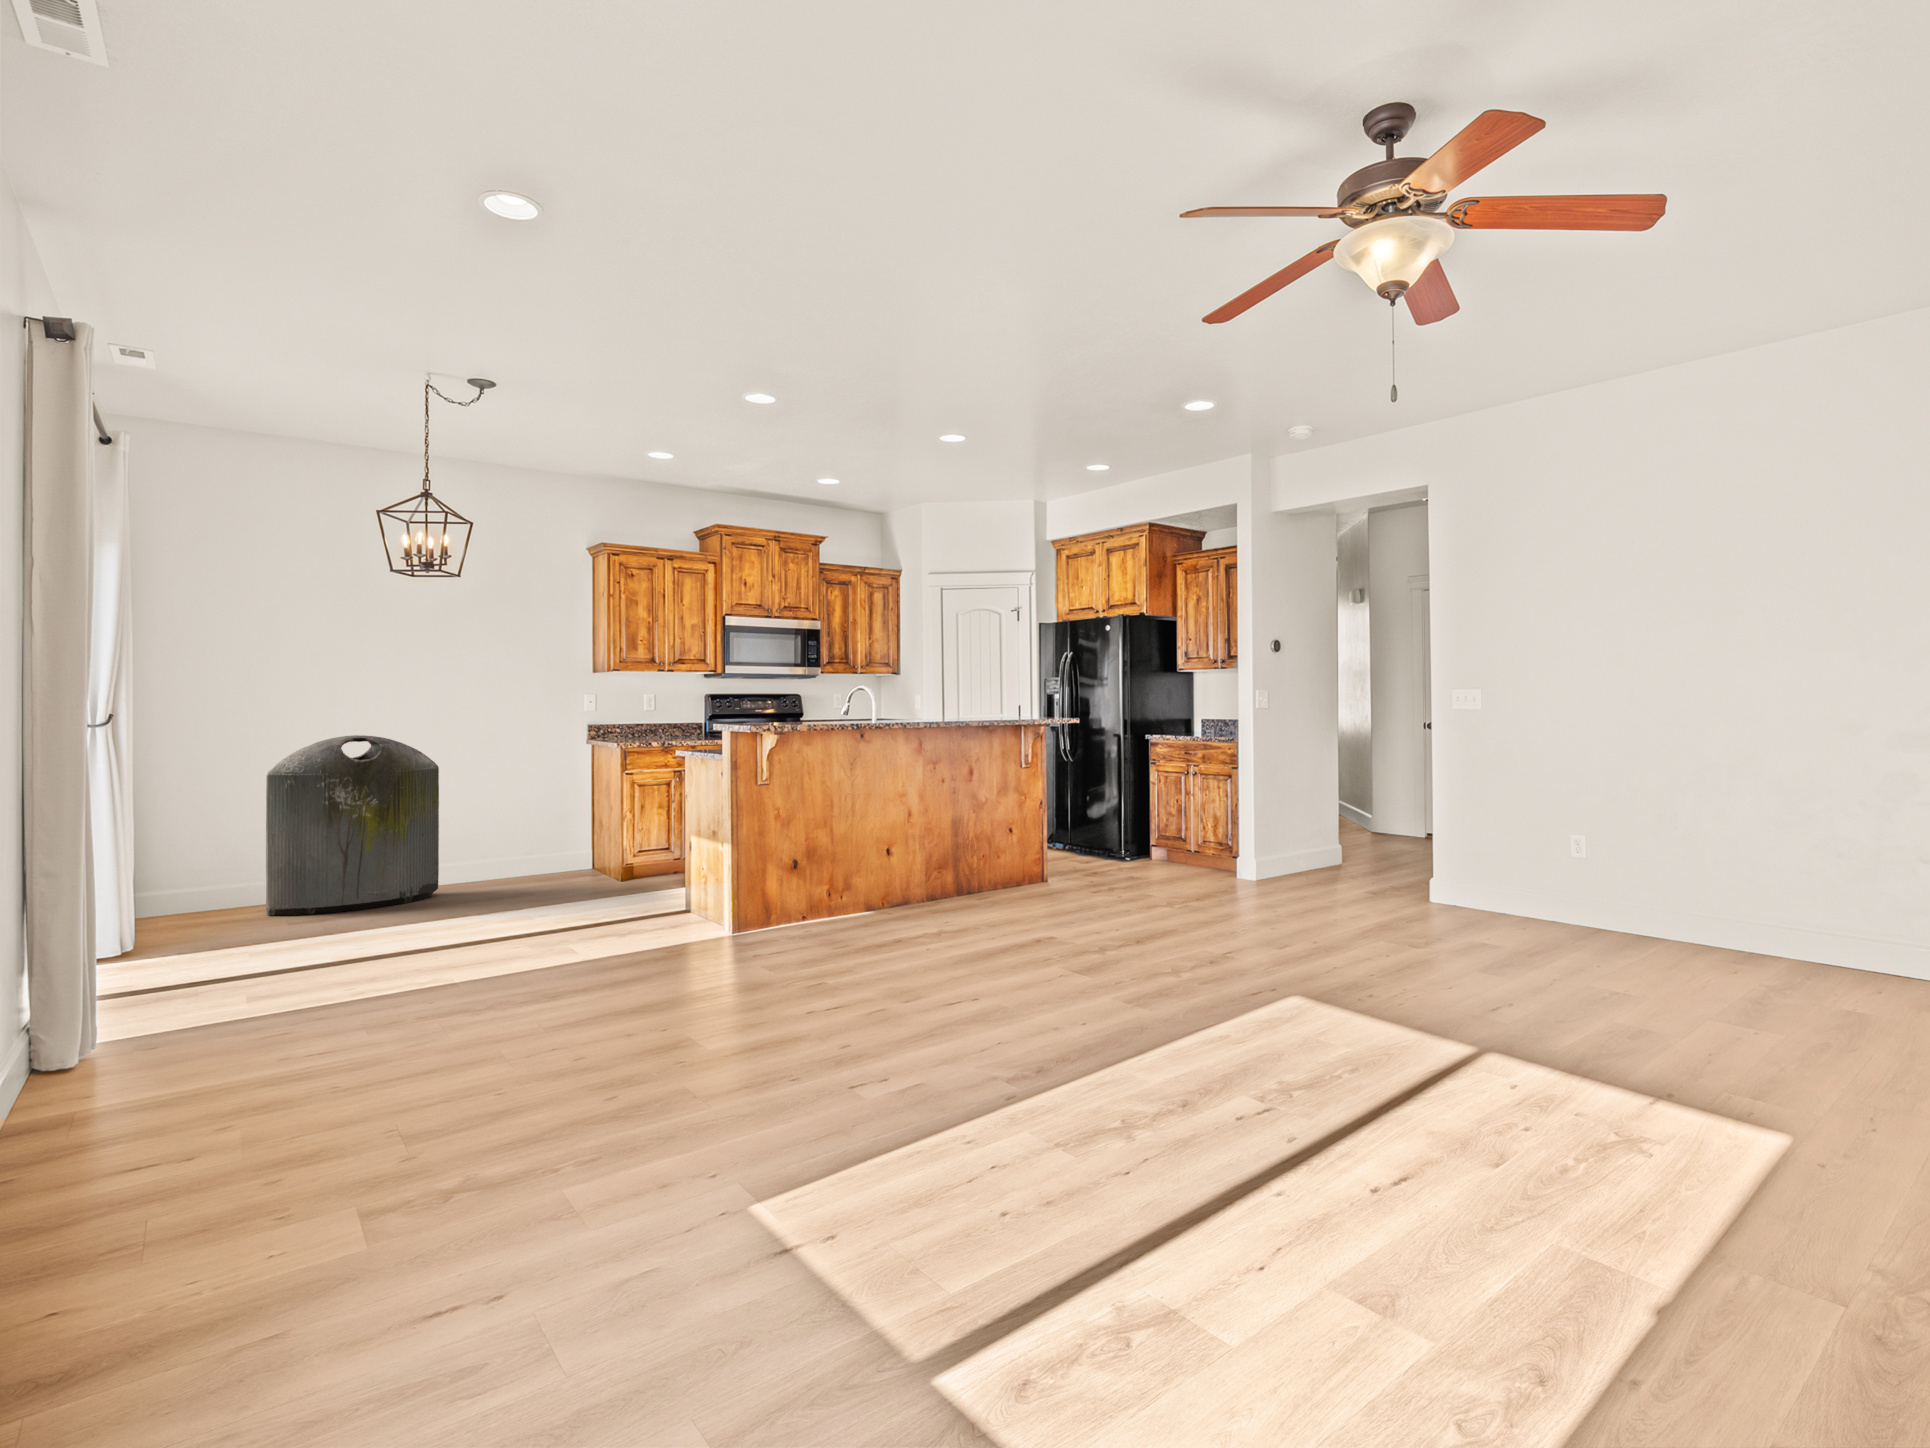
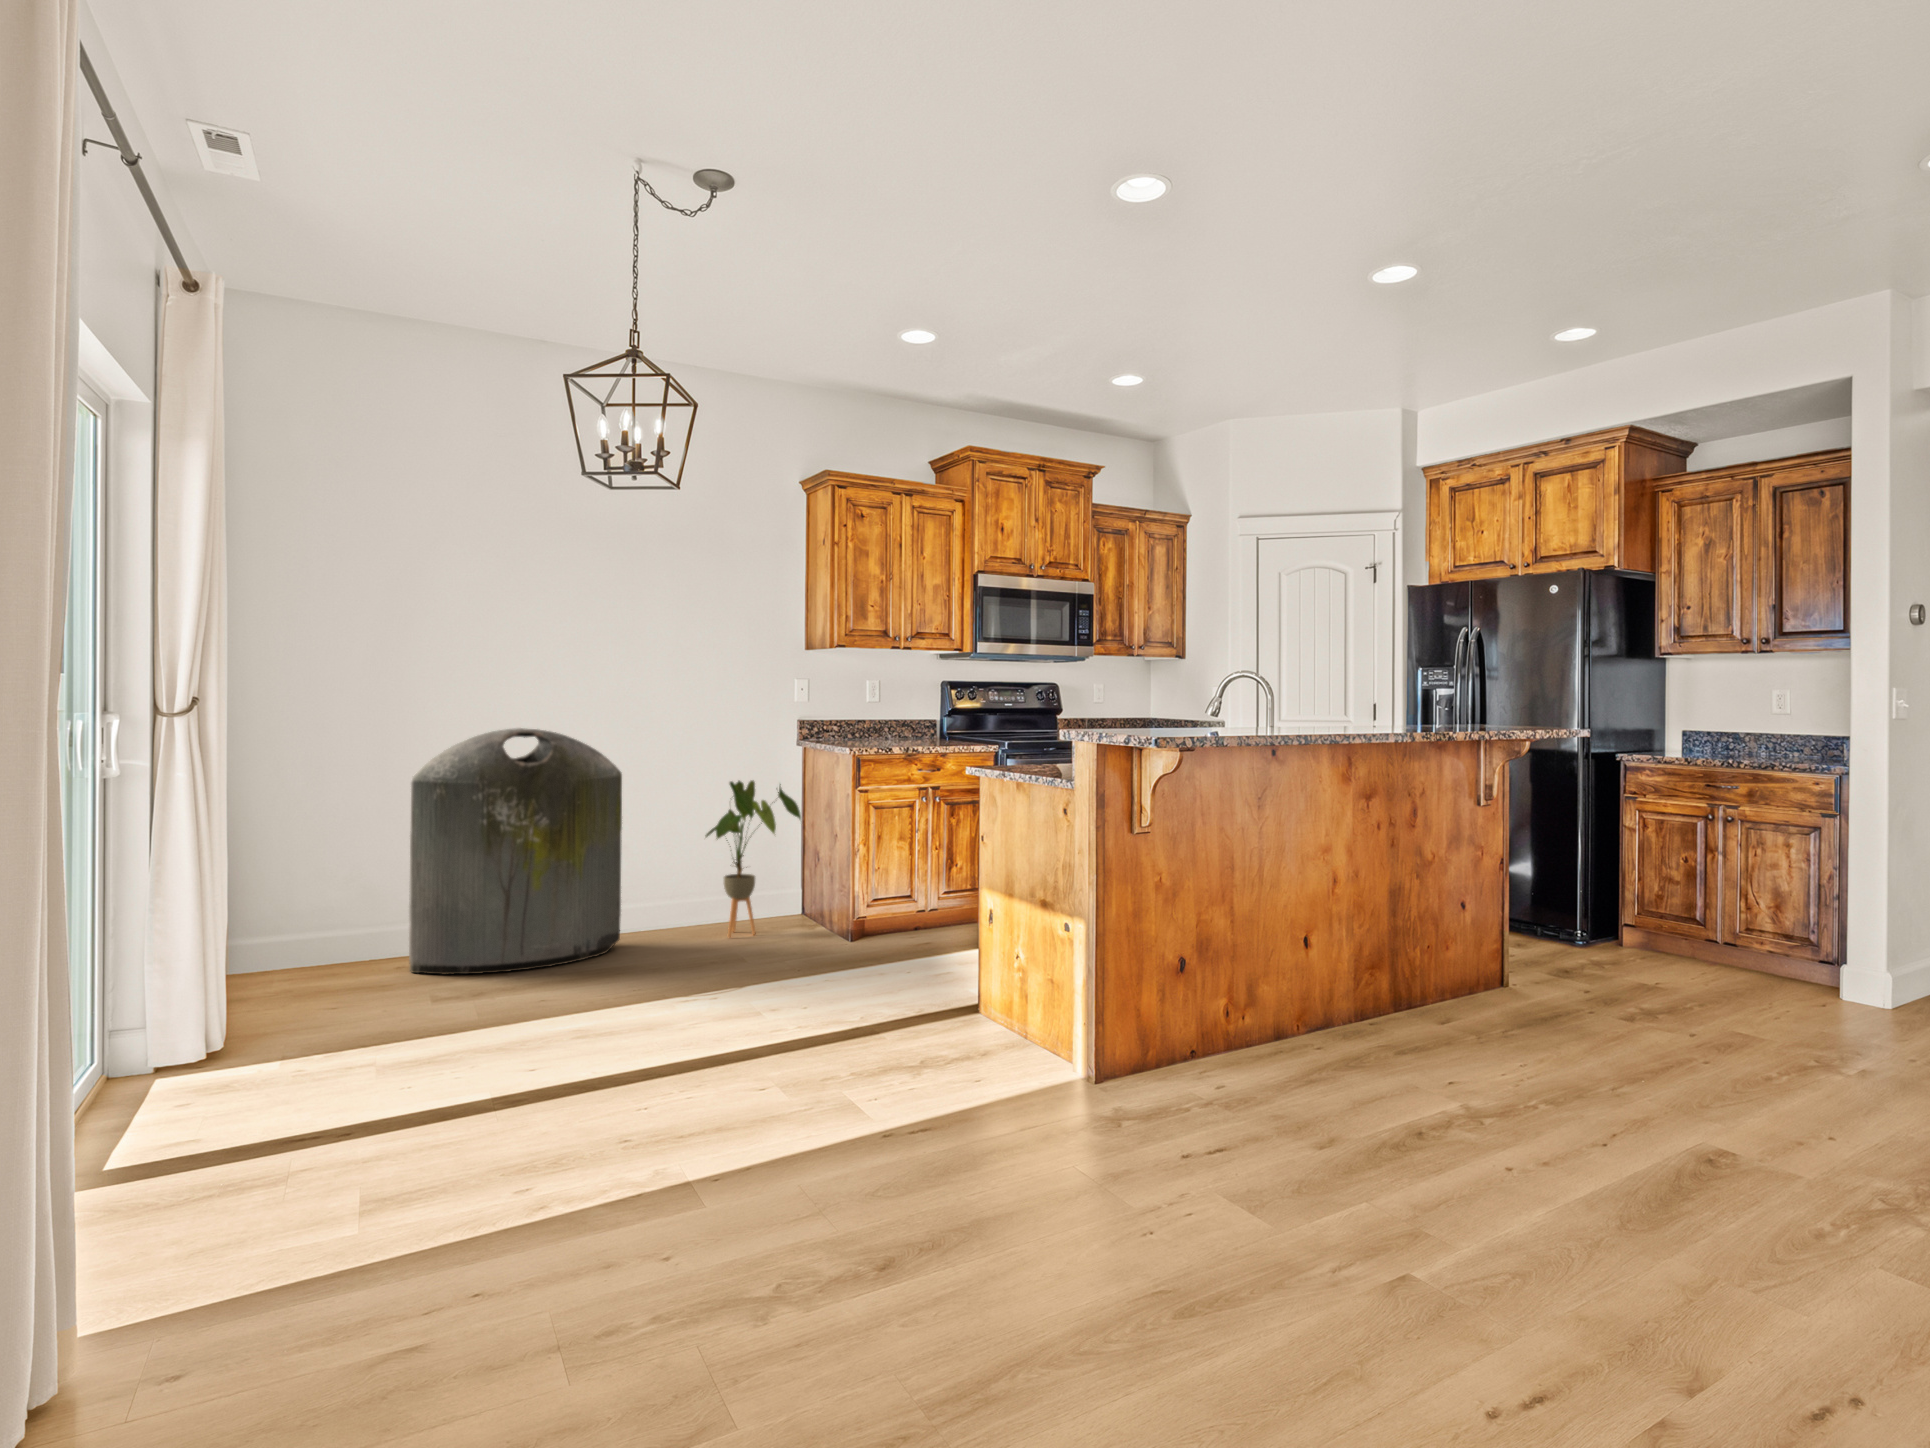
house plant: none [508,770,584,885] -> present [705,780,801,937]

